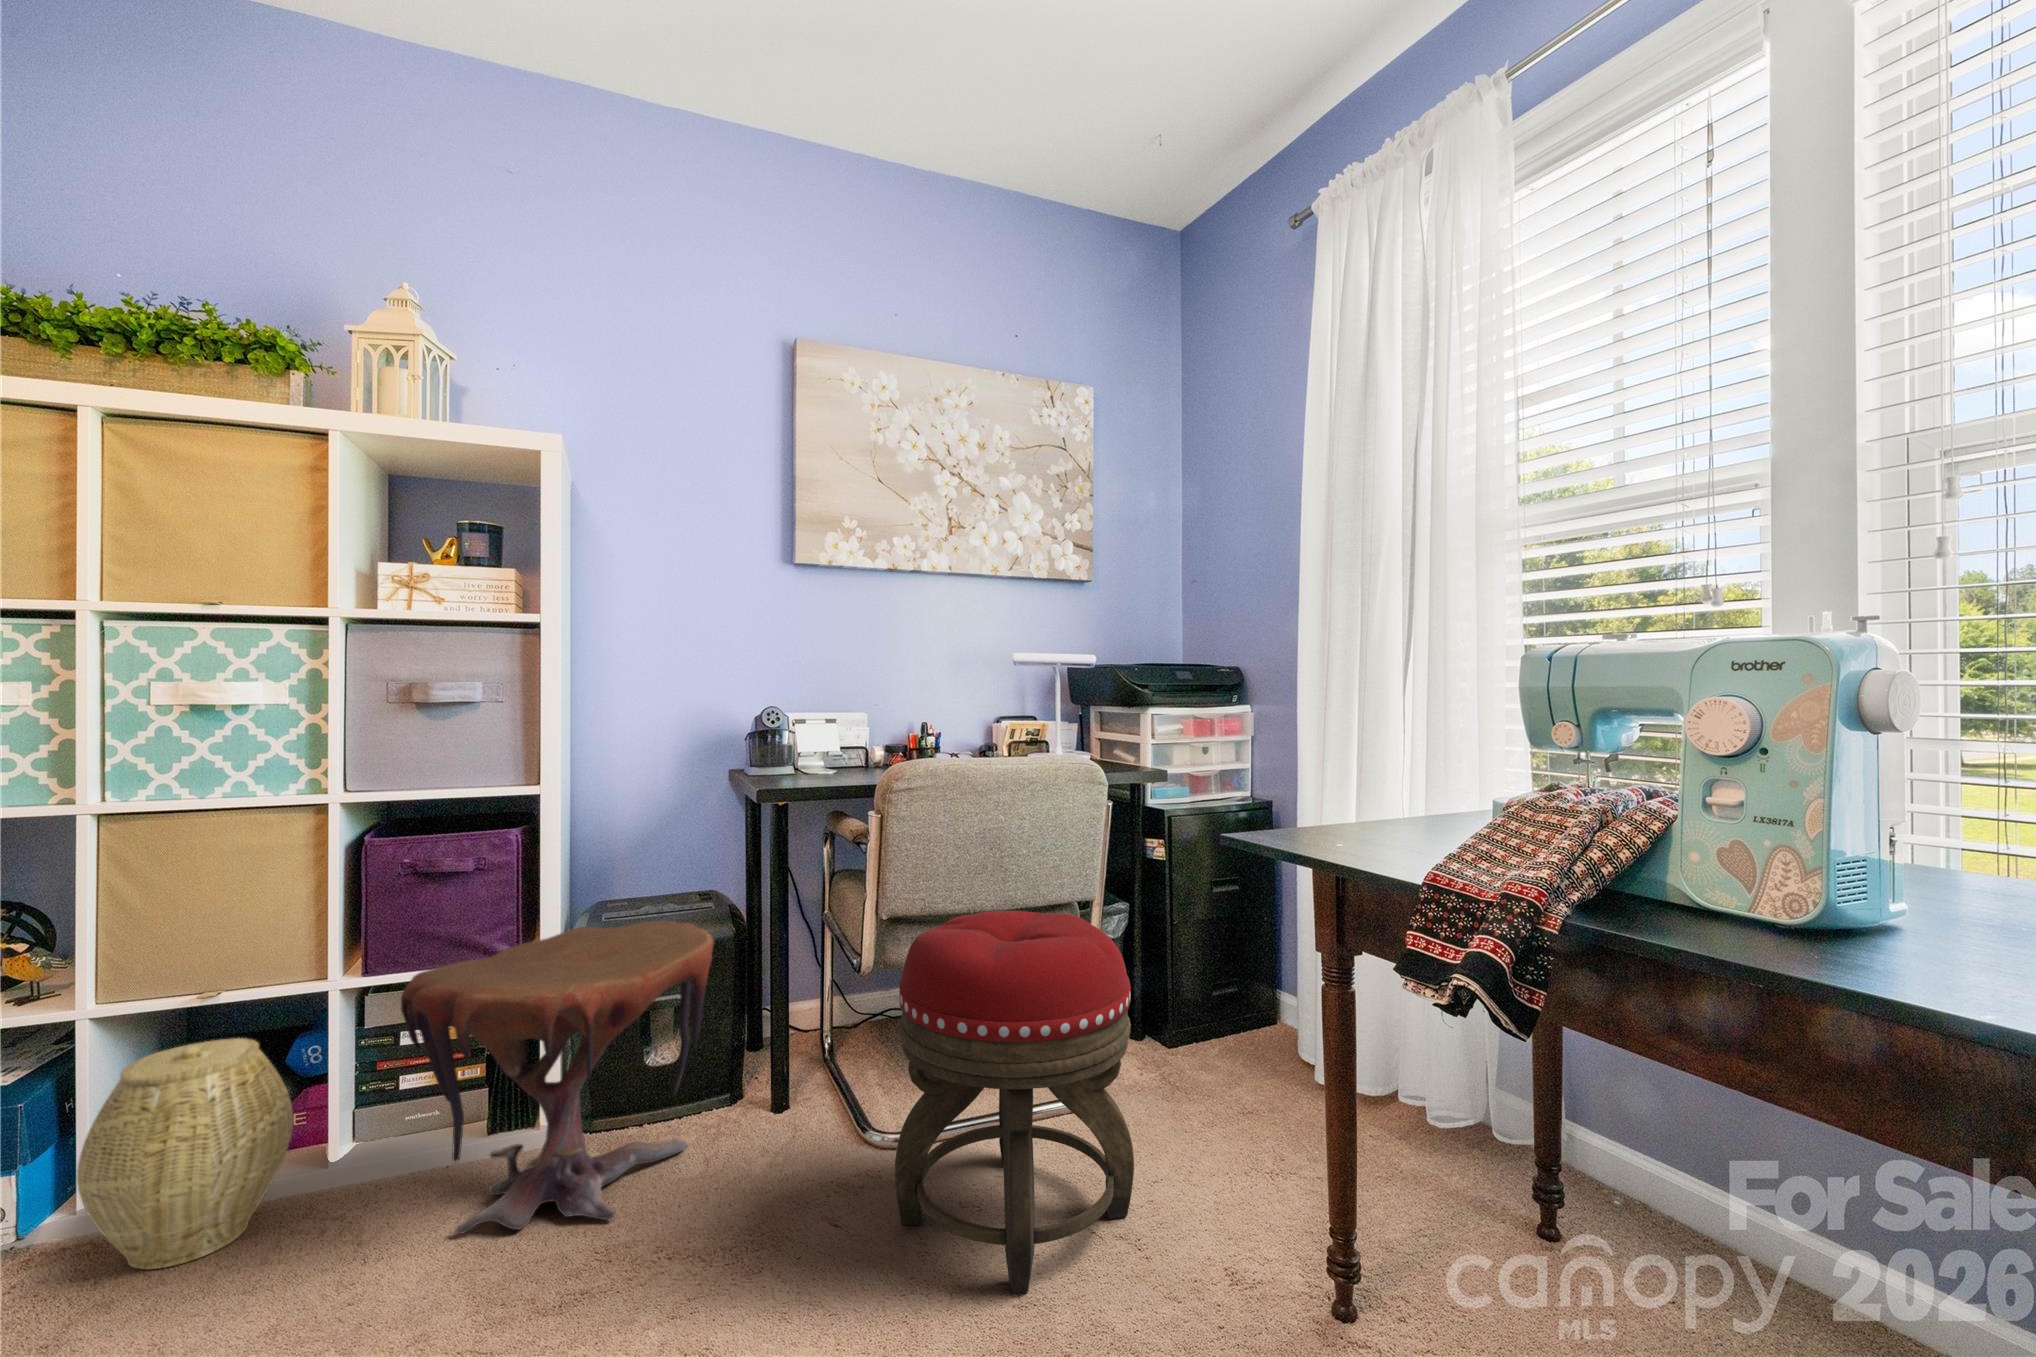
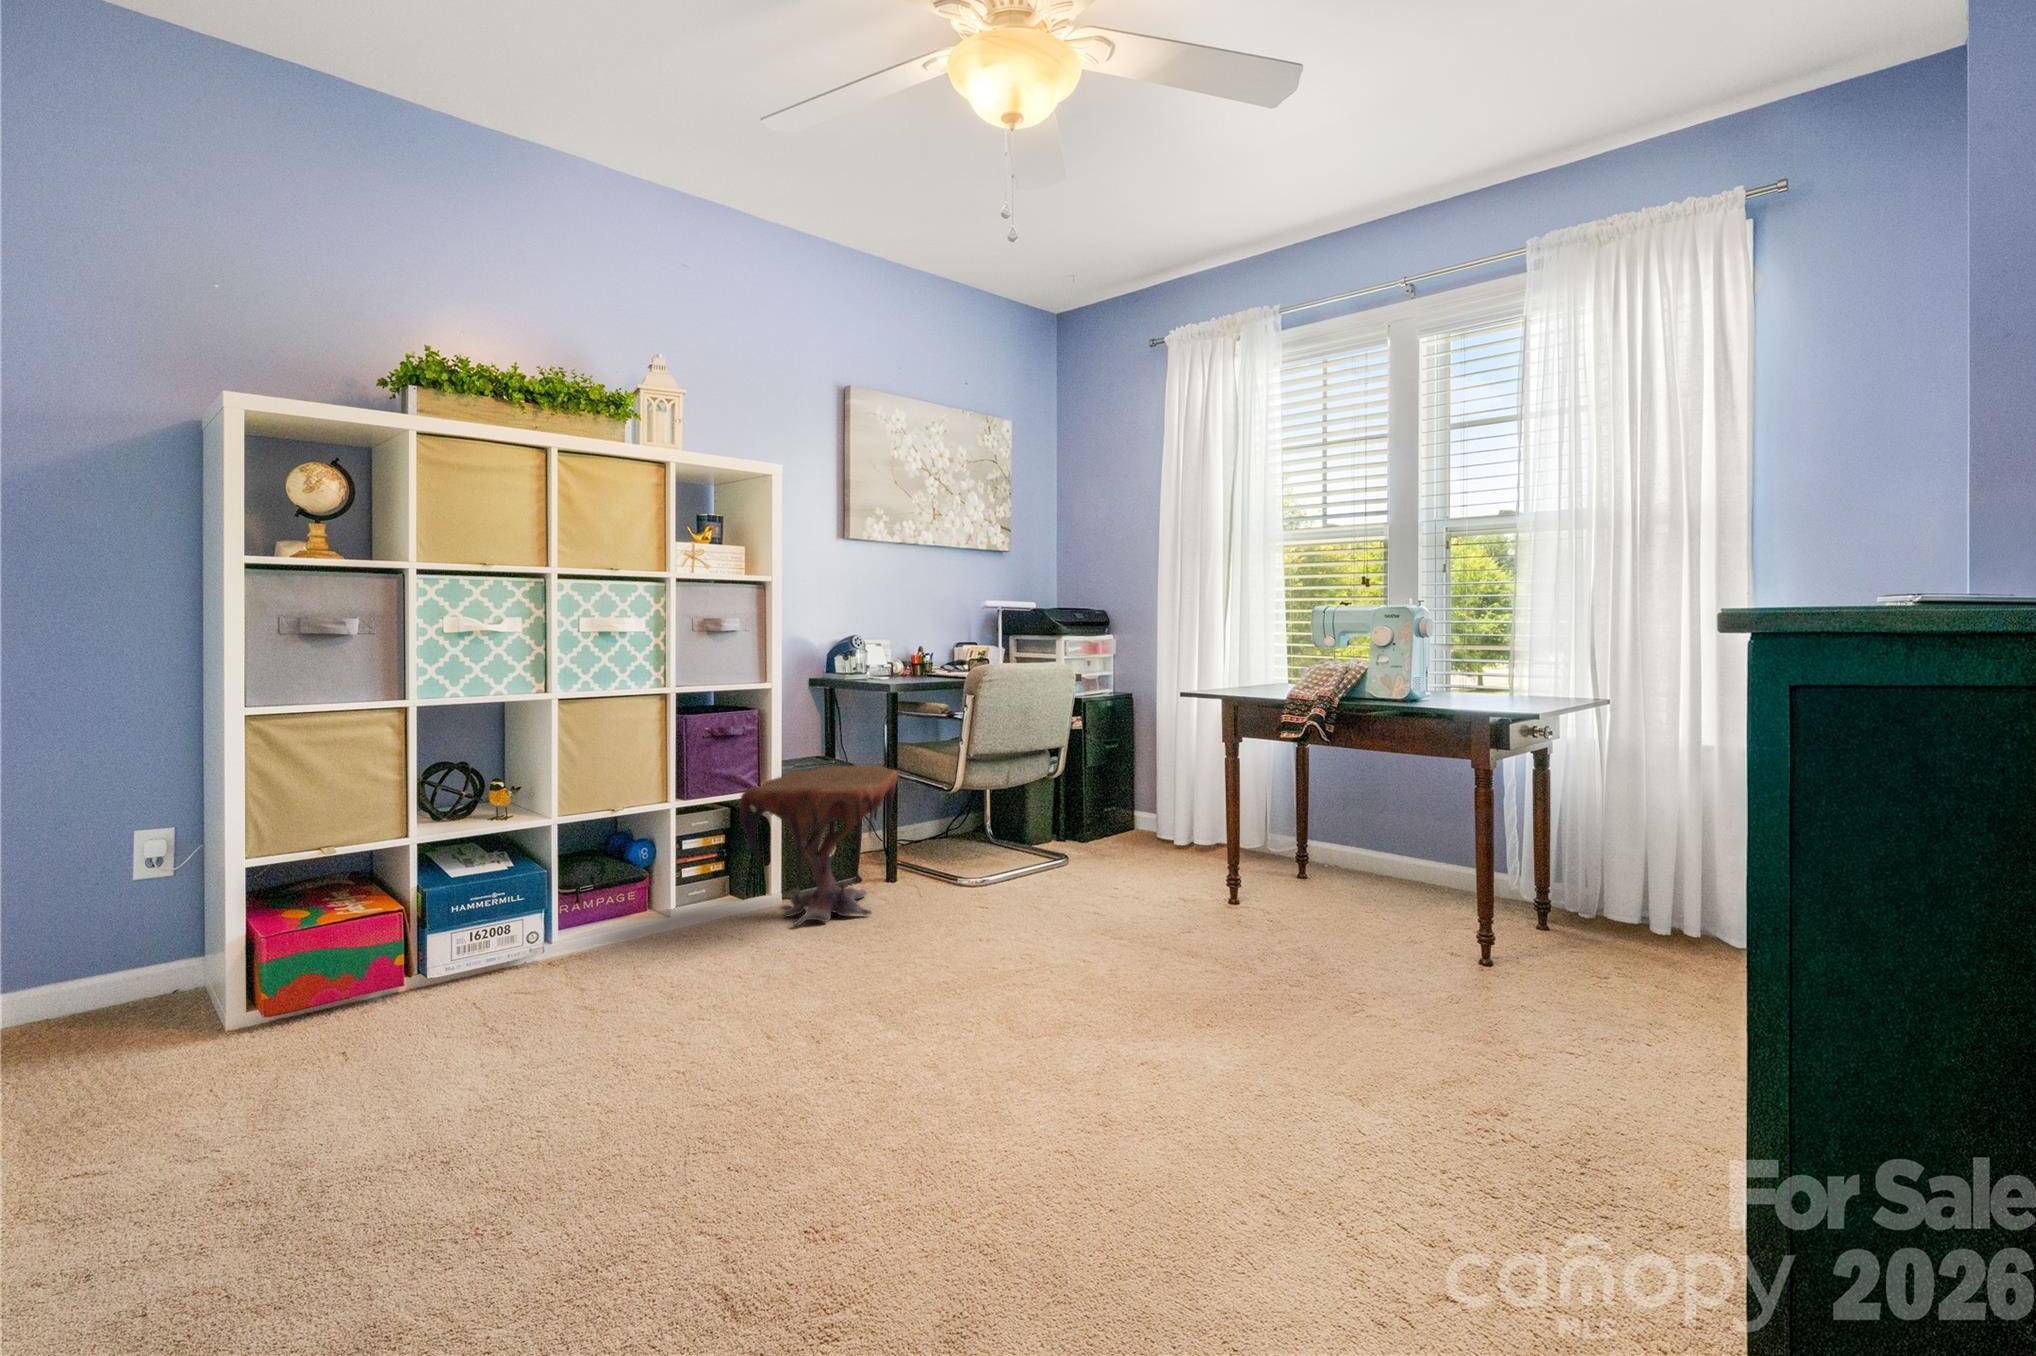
footstool: present [895,911,1134,1293] -> none [1013,745,1131,909]
woven basket: present [77,1038,293,1269] -> none [588,834,687,954]

